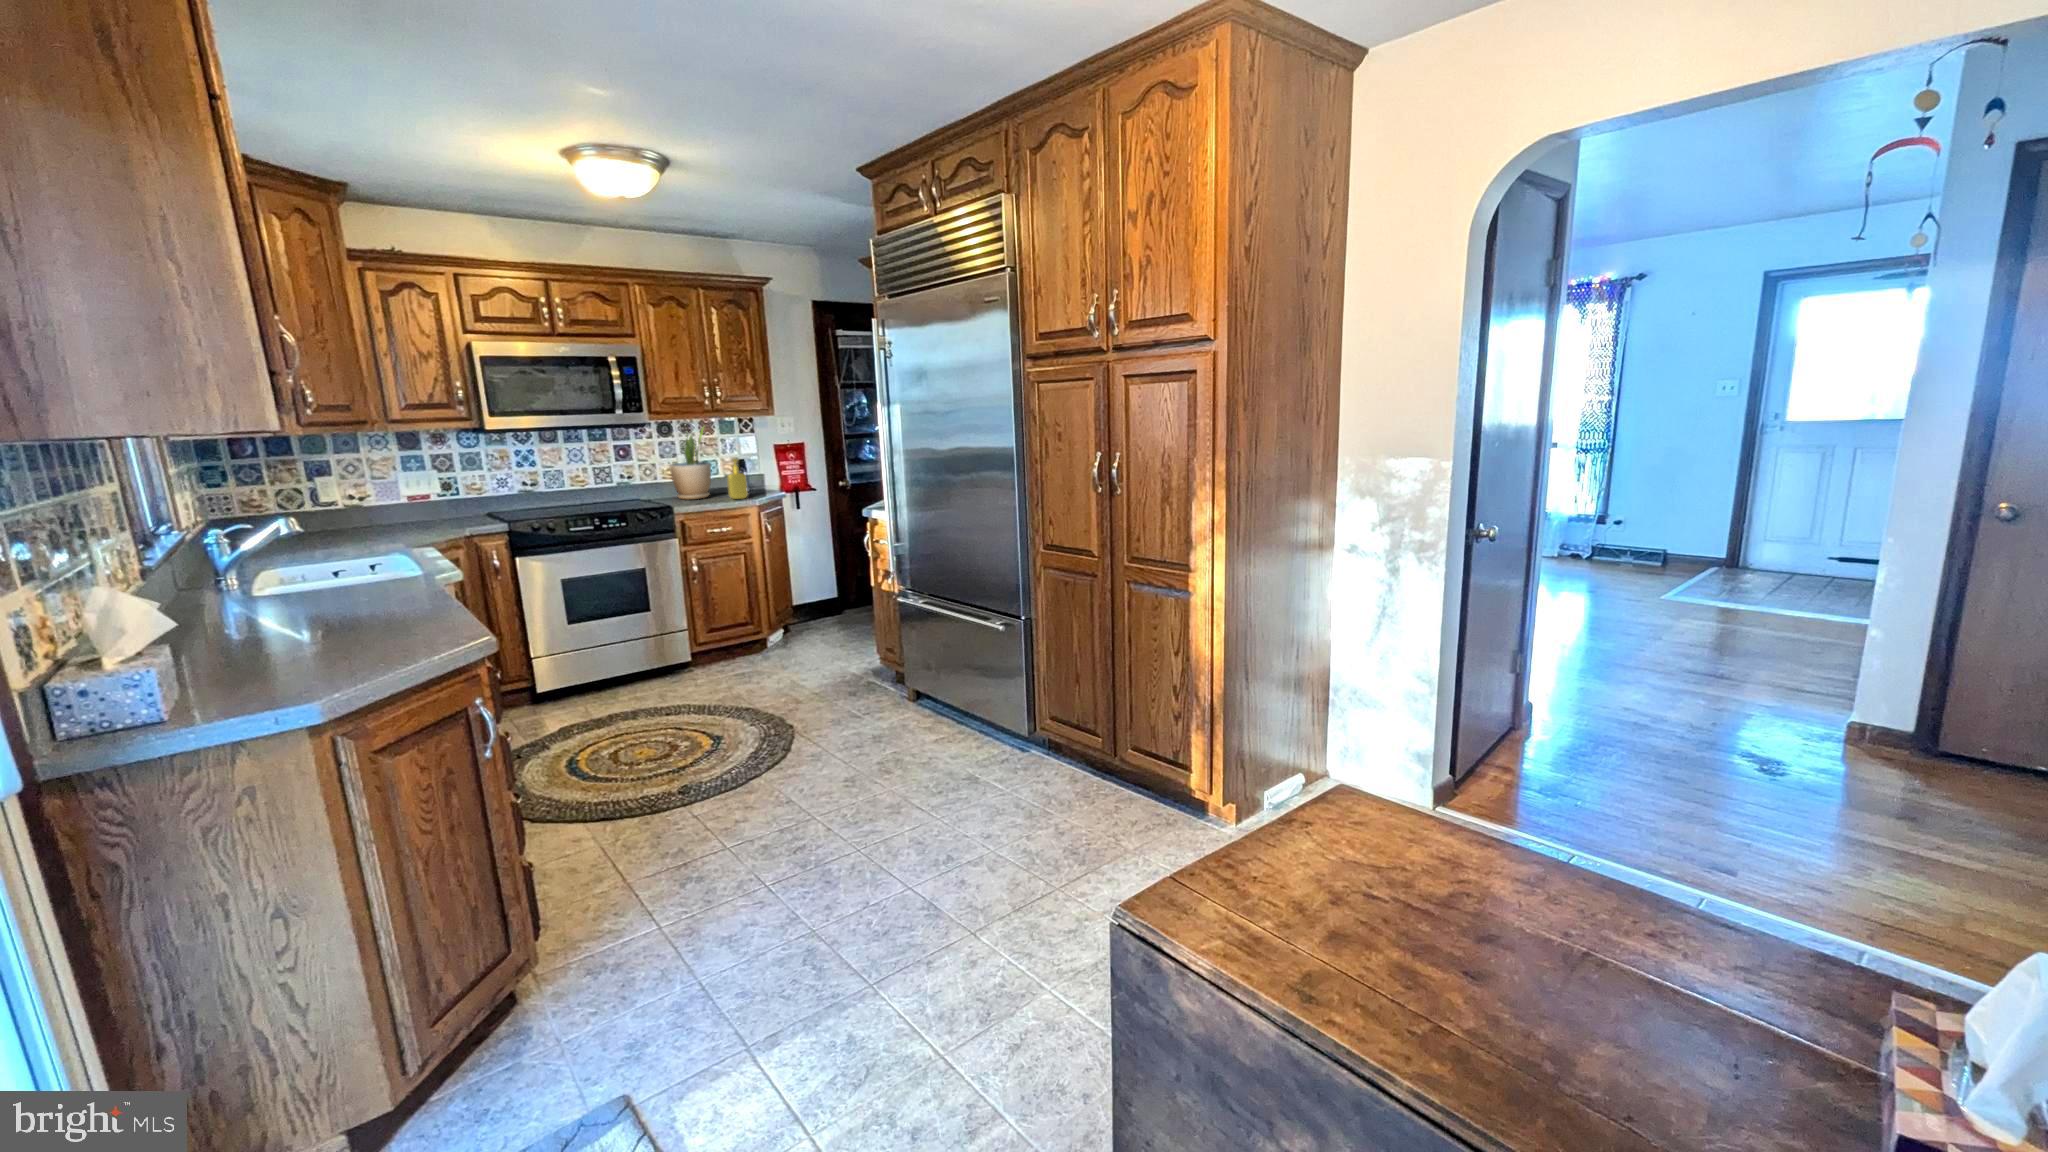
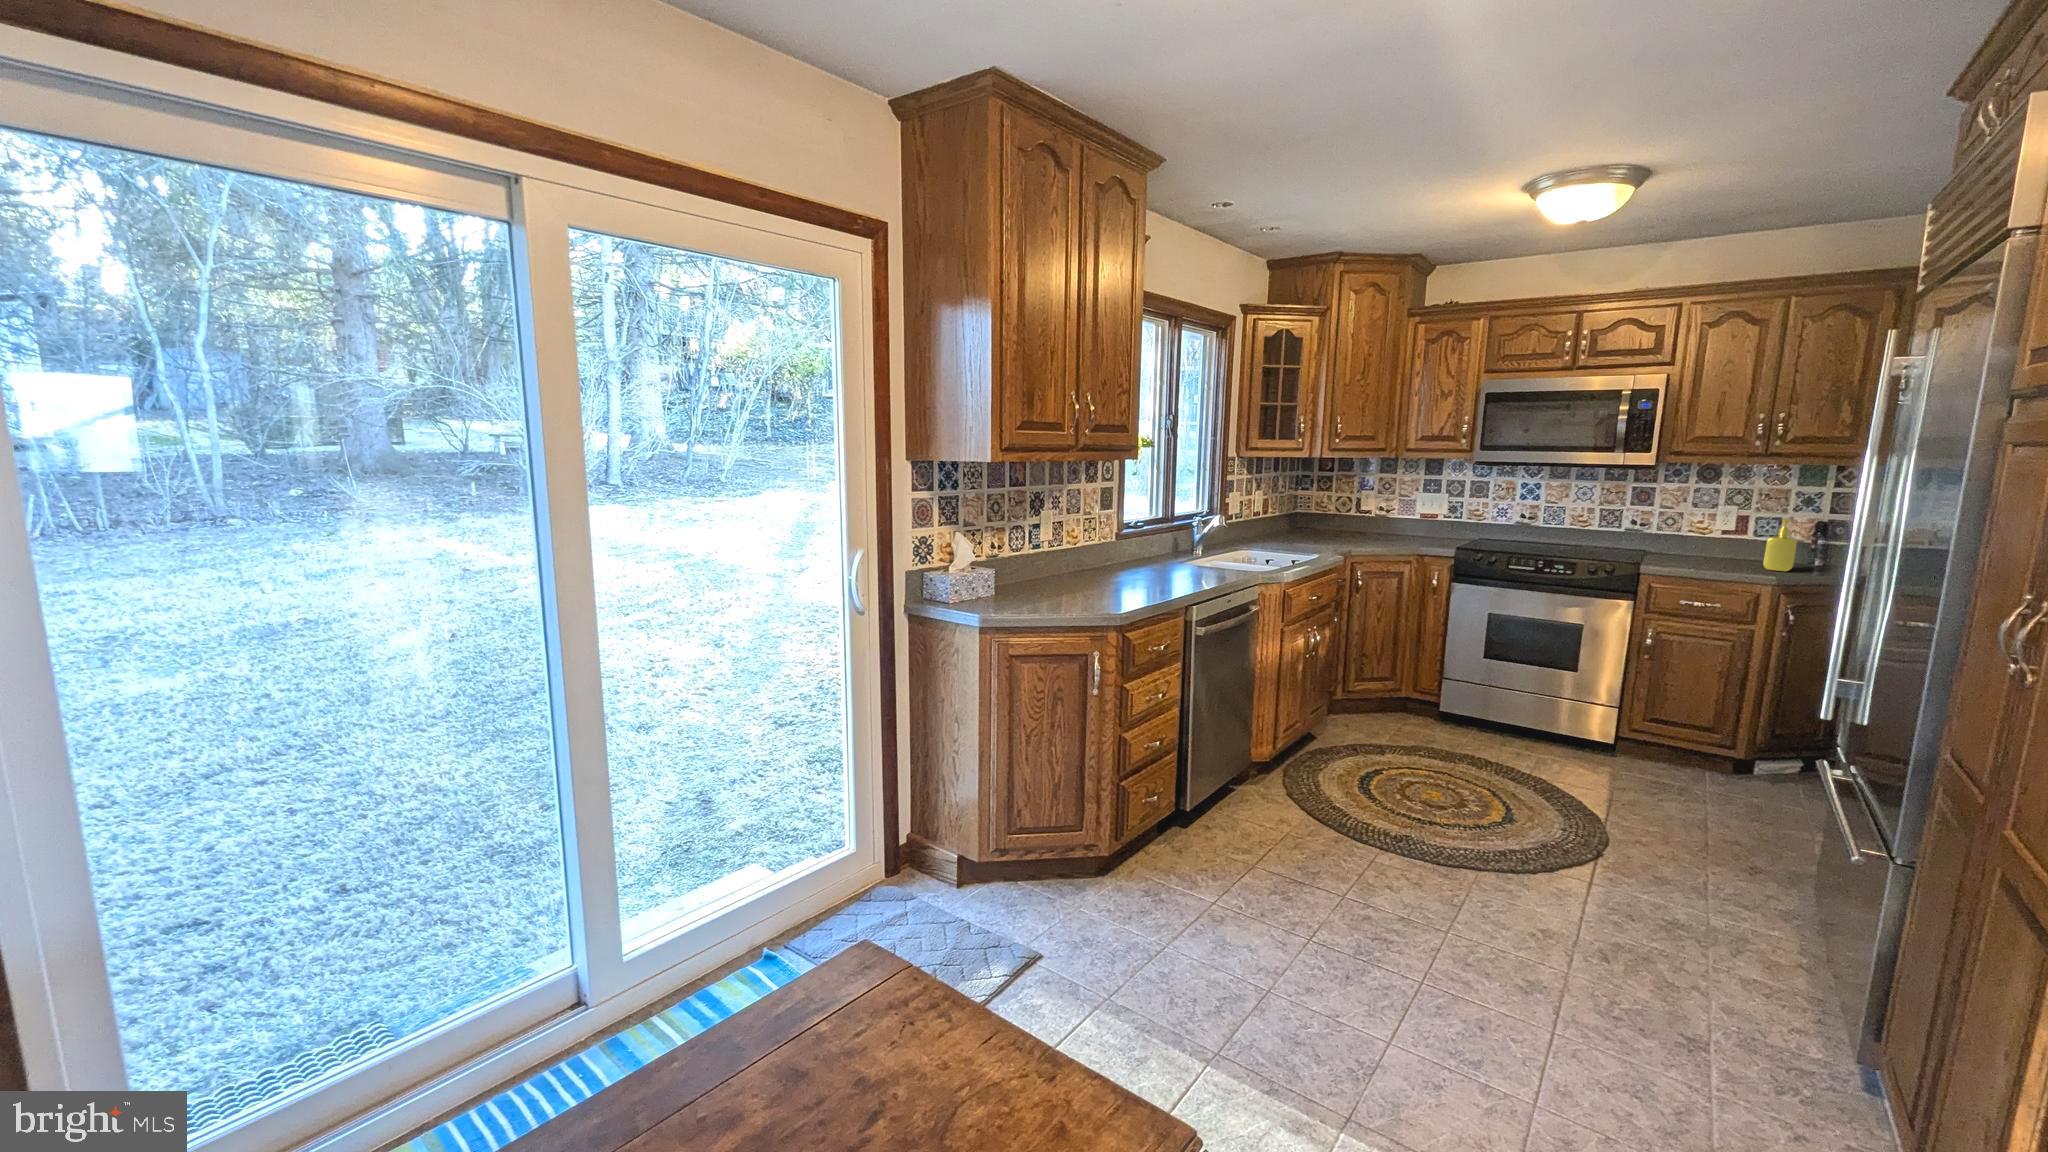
potted plant: present [670,428,711,499] -> none [1691,472,1758,561]

